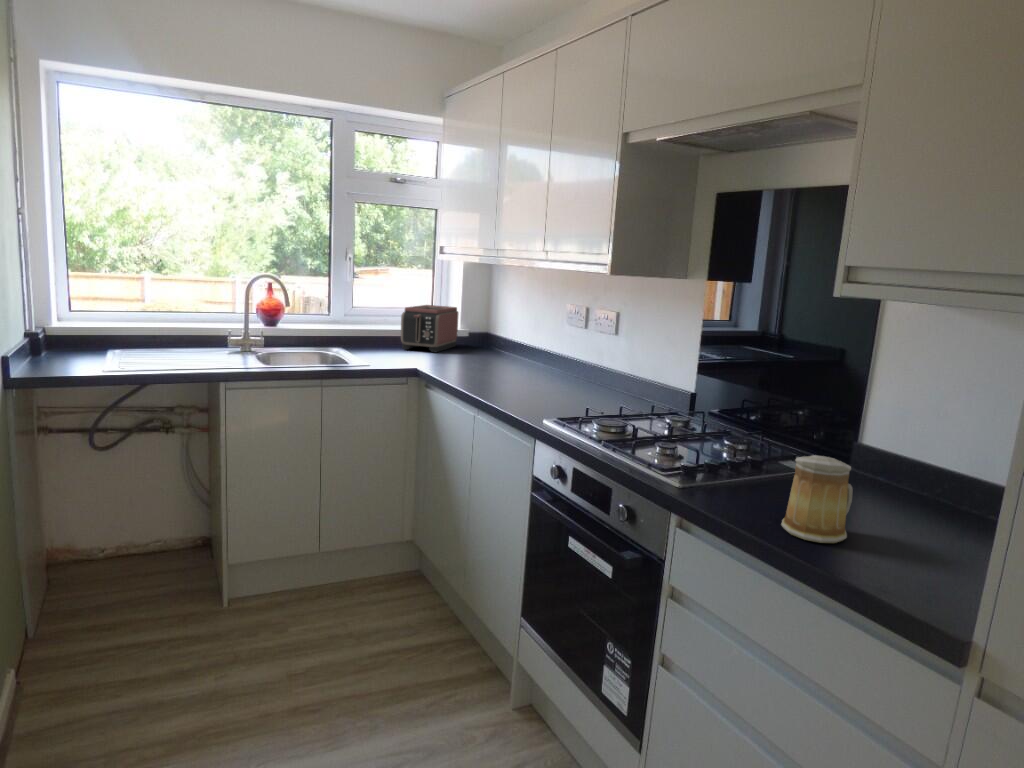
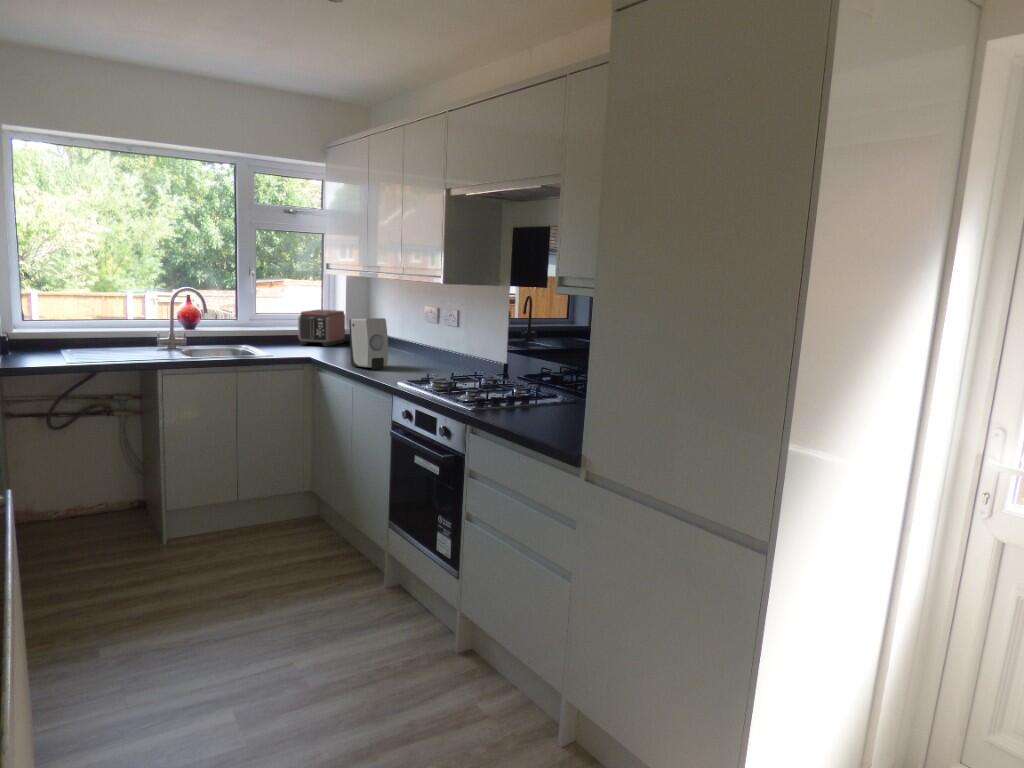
soap dispenser: none [470,321,521,393] -> present [349,318,388,370]
mug: present [781,455,853,543] -> none [517,381,555,427]

